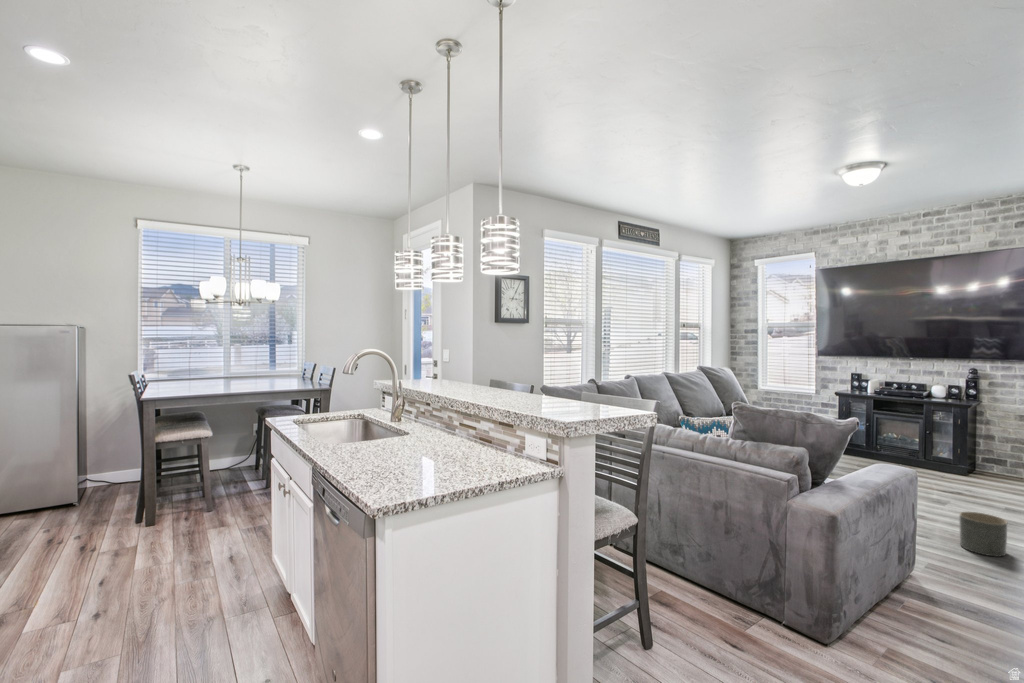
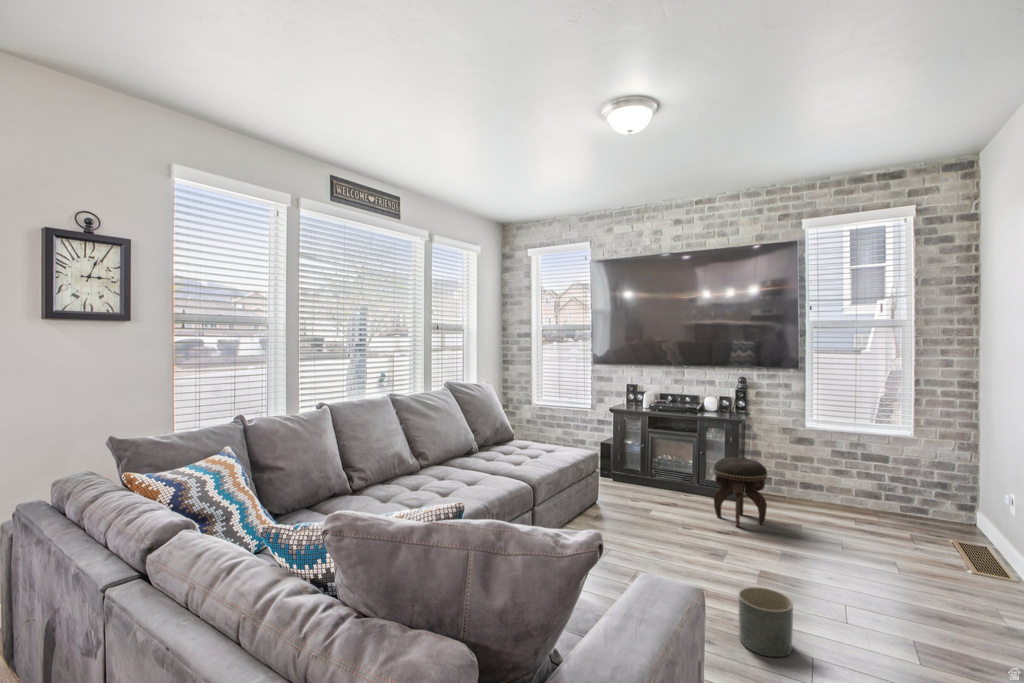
footstool: none [941,435,997,491] -> present [713,457,767,527]

